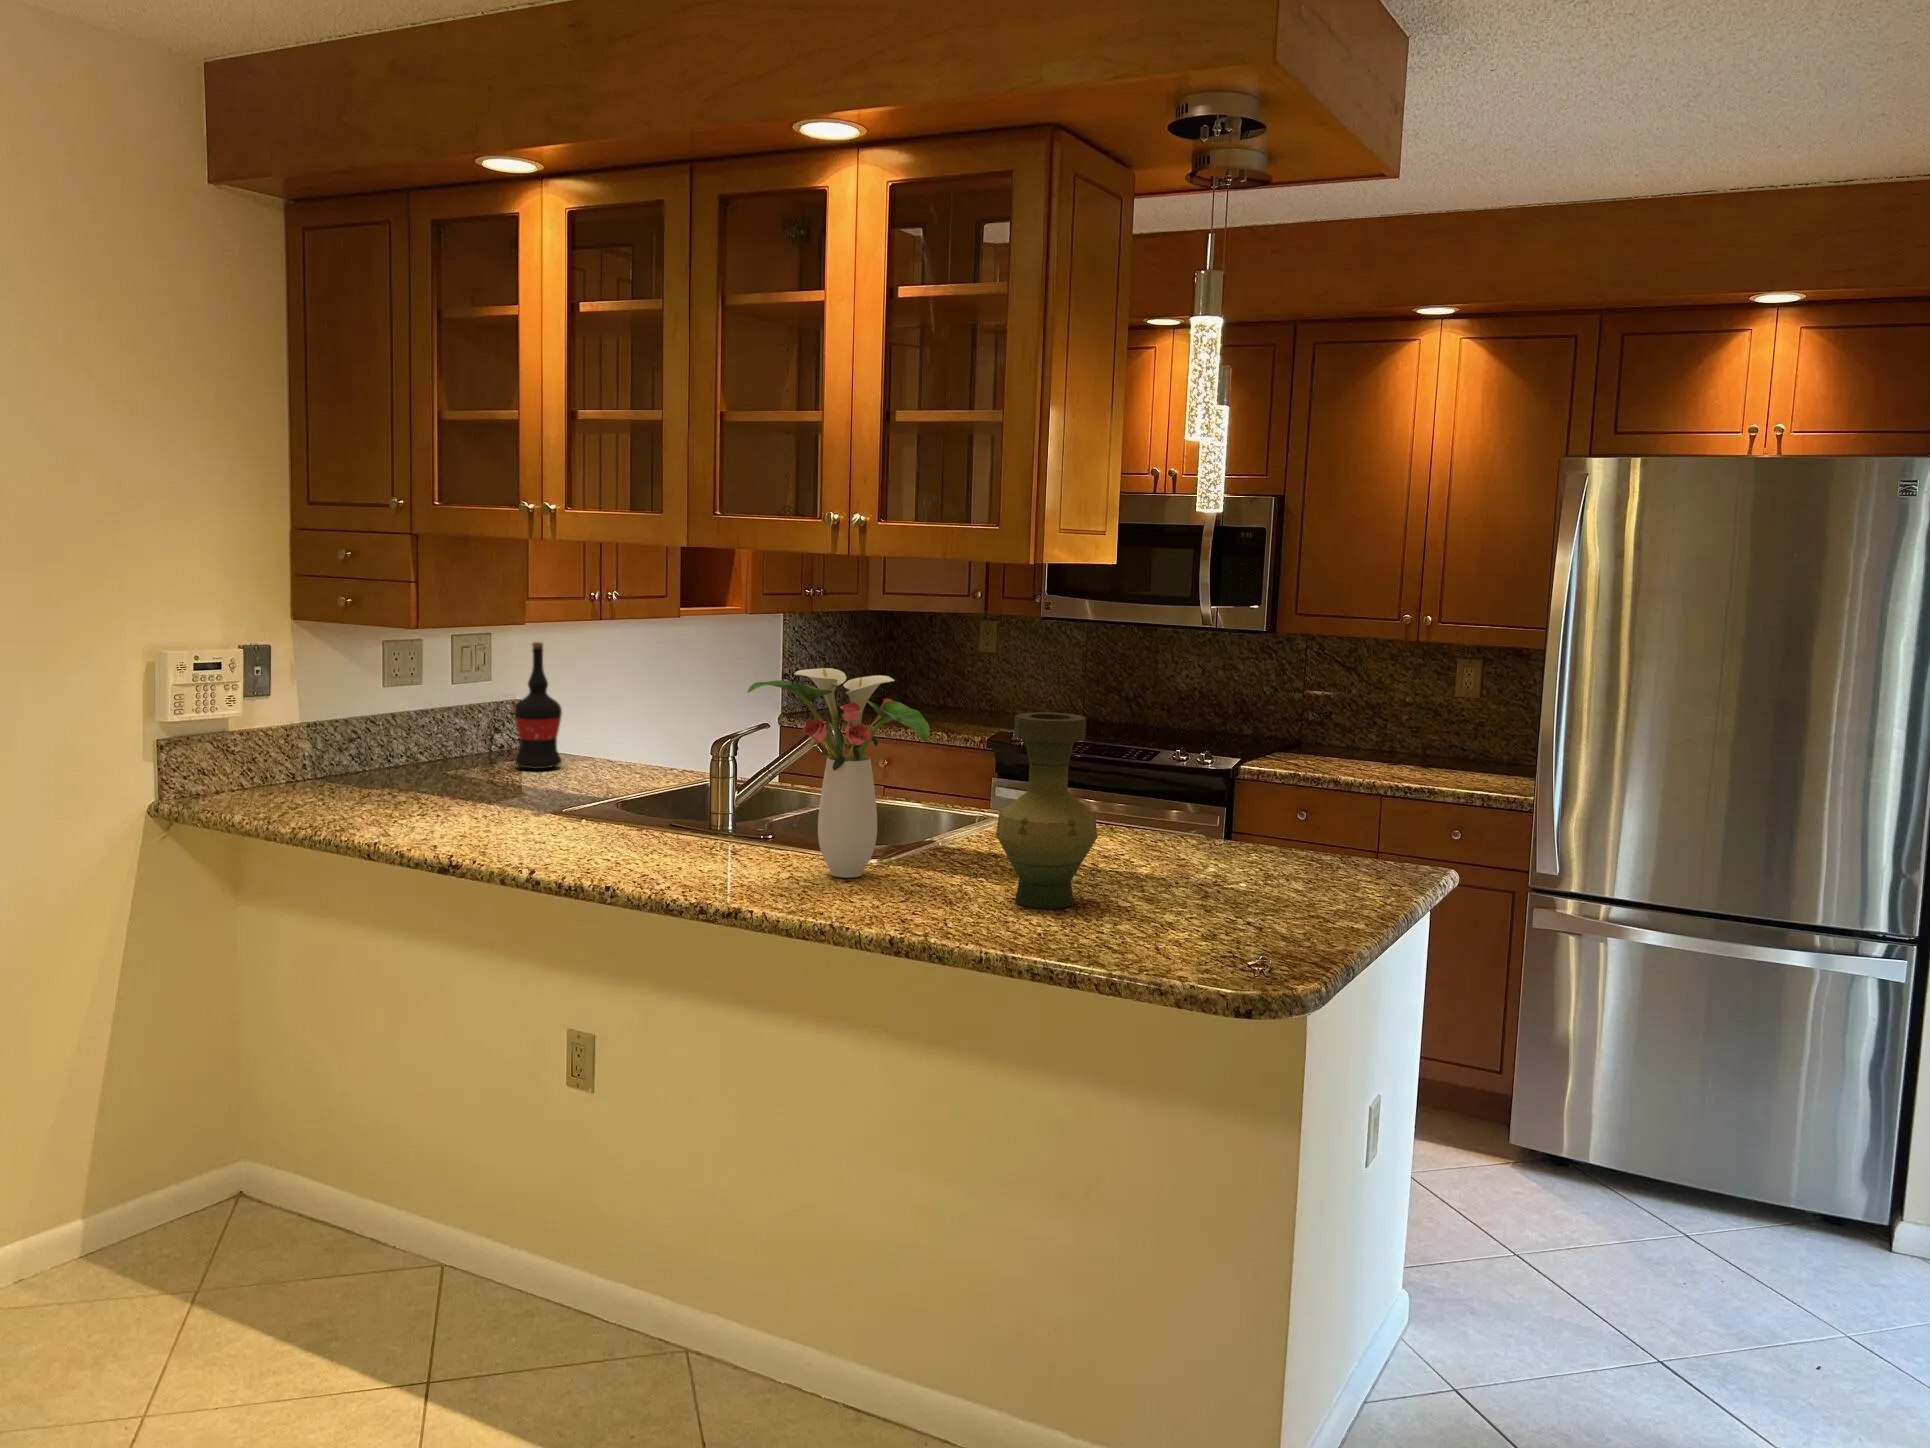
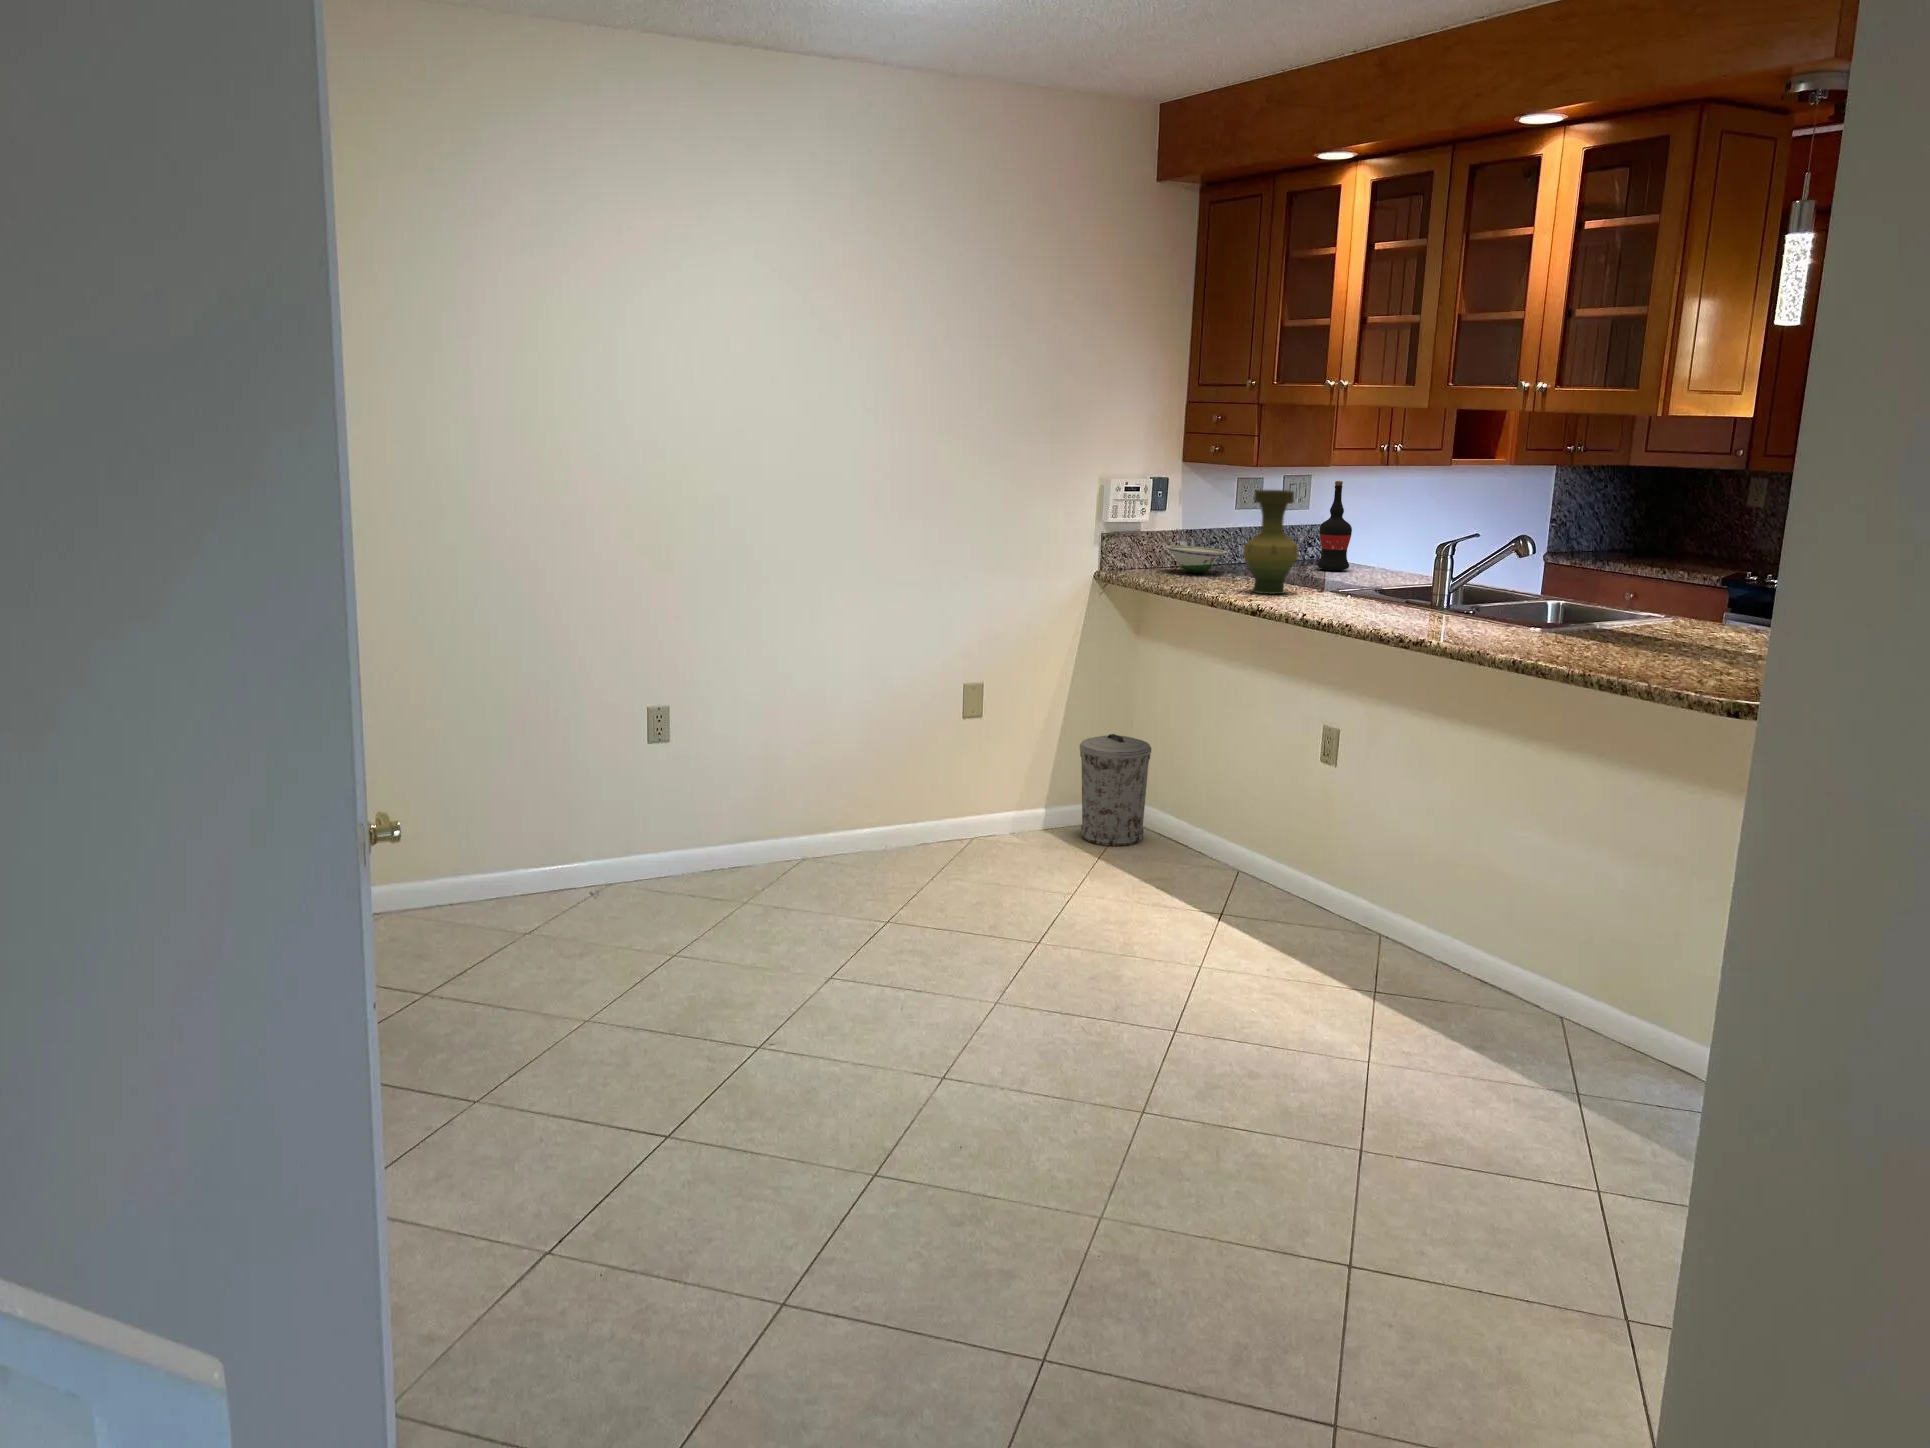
flower arrangement: present [747,668,930,878] -> none [1446,491,1569,634]
vase: present [996,712,1097,909] -> present [1243,490,1299,594]
bowl: none [274,751,379,794] -> present [1166,546,1227,573]
trash can: none [138,1068,273,1266] -> present [1080,734,1151,846]

